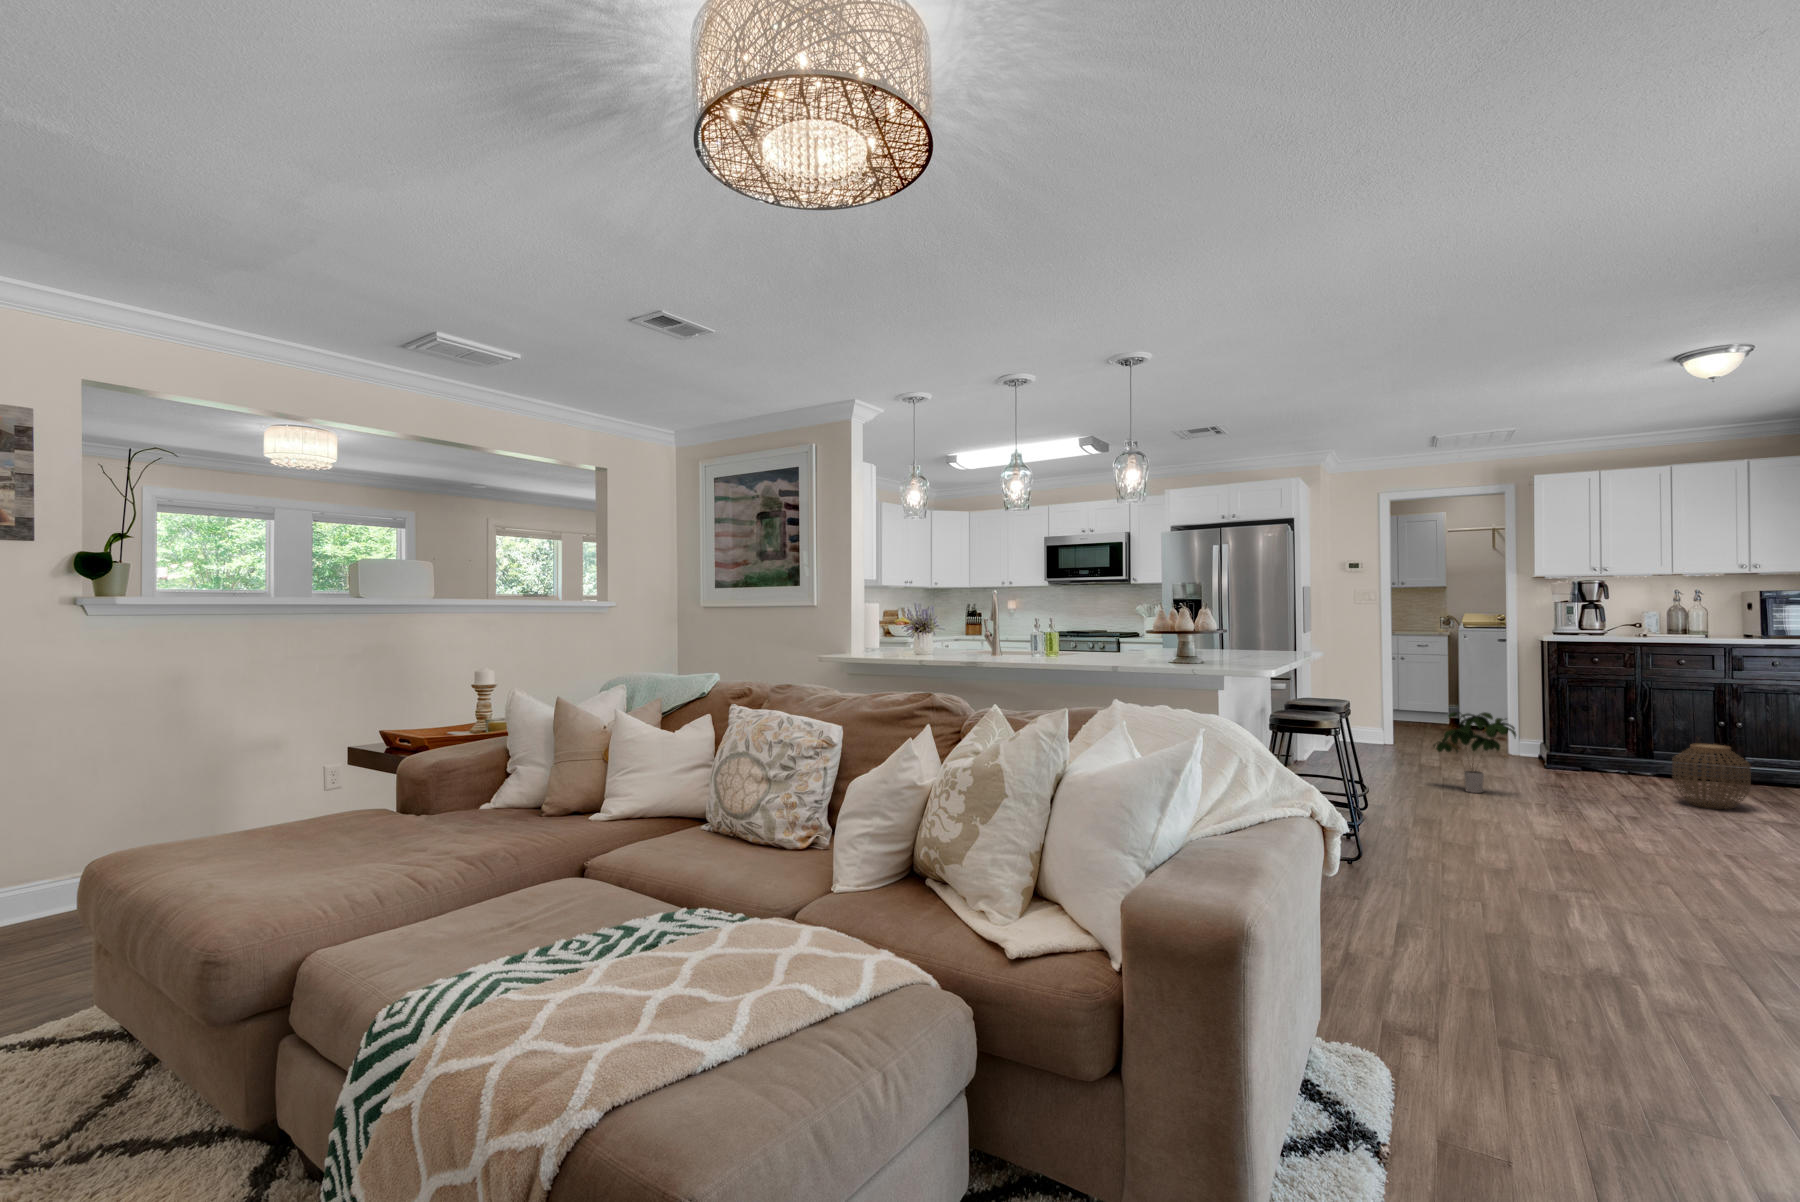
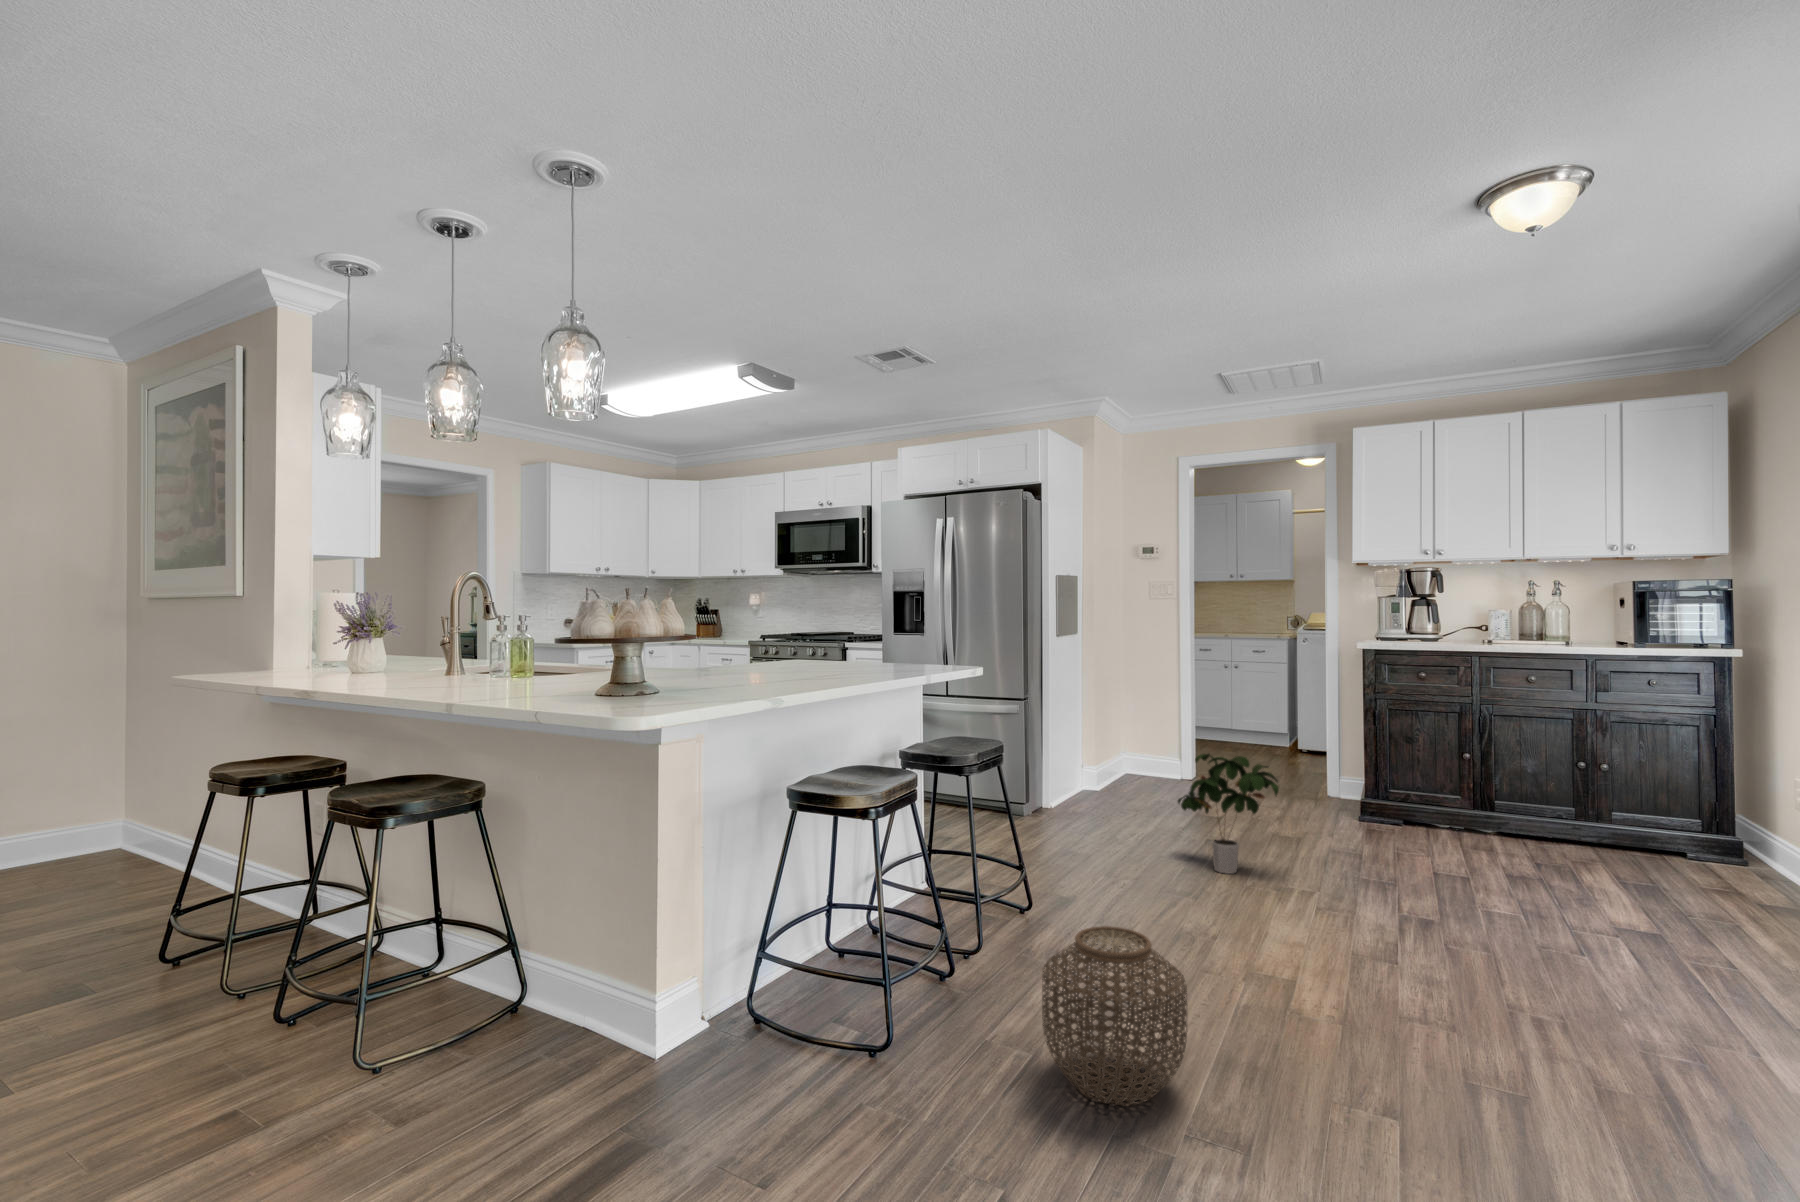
woven basket: present [1672,743,1751,809] -> present [1042,926,1187,1105]

